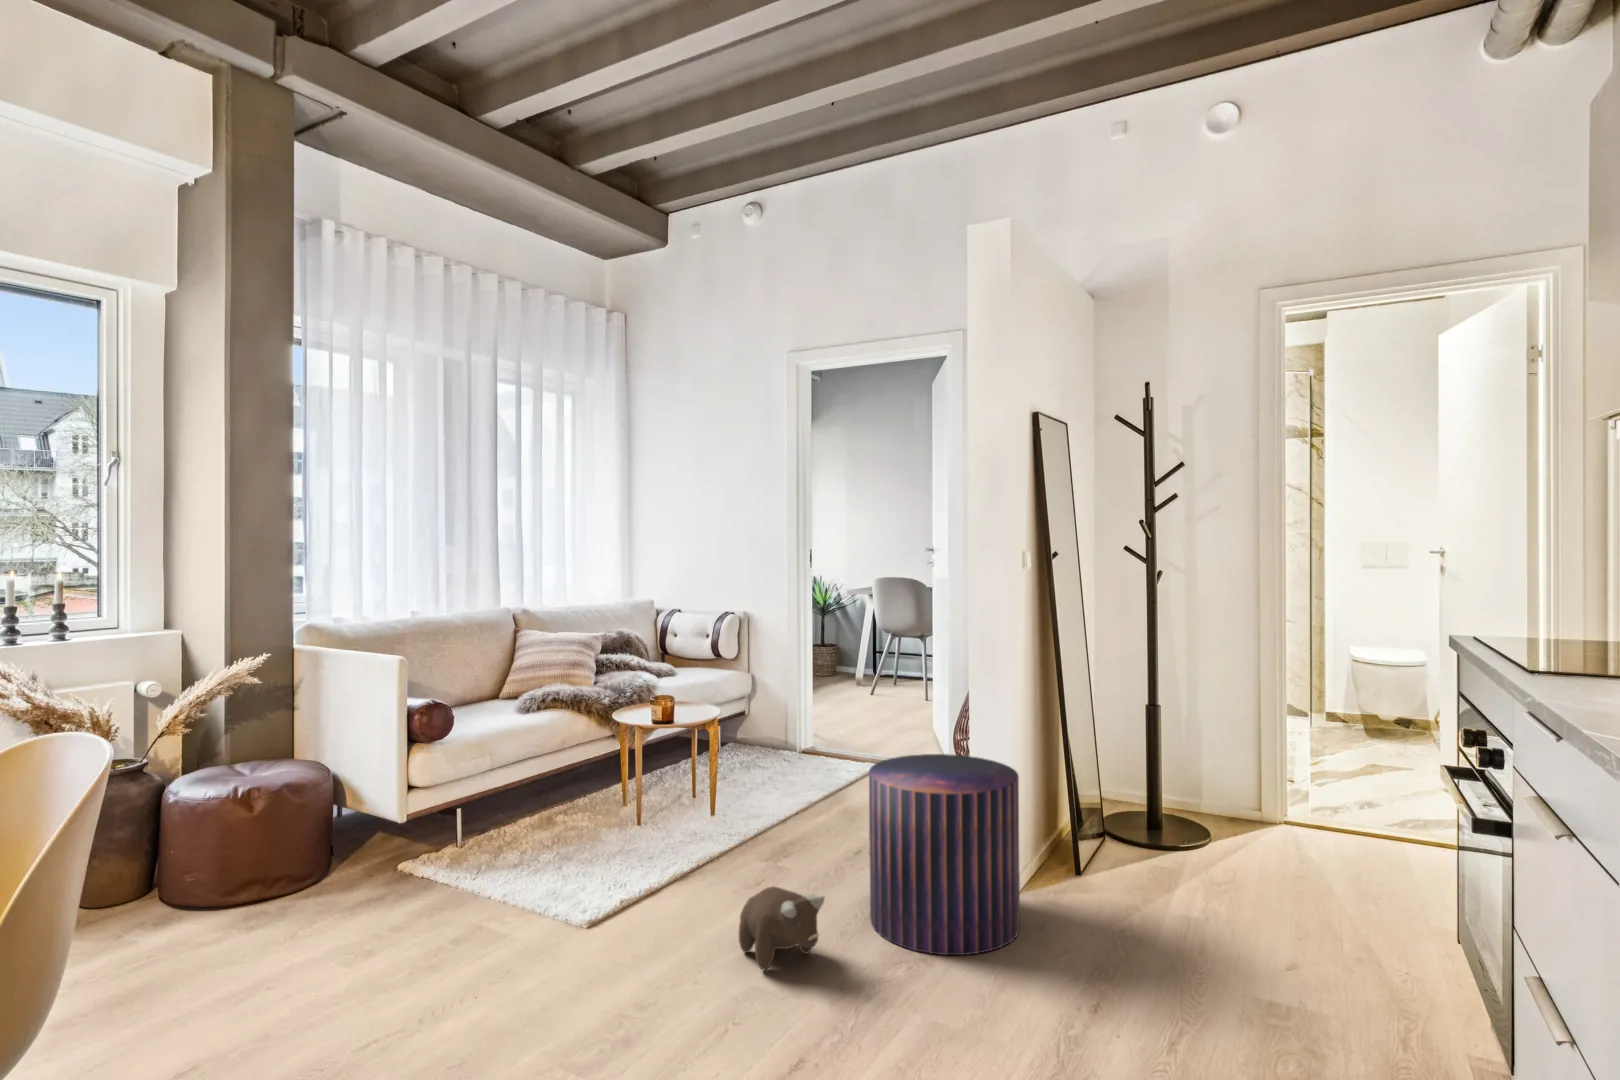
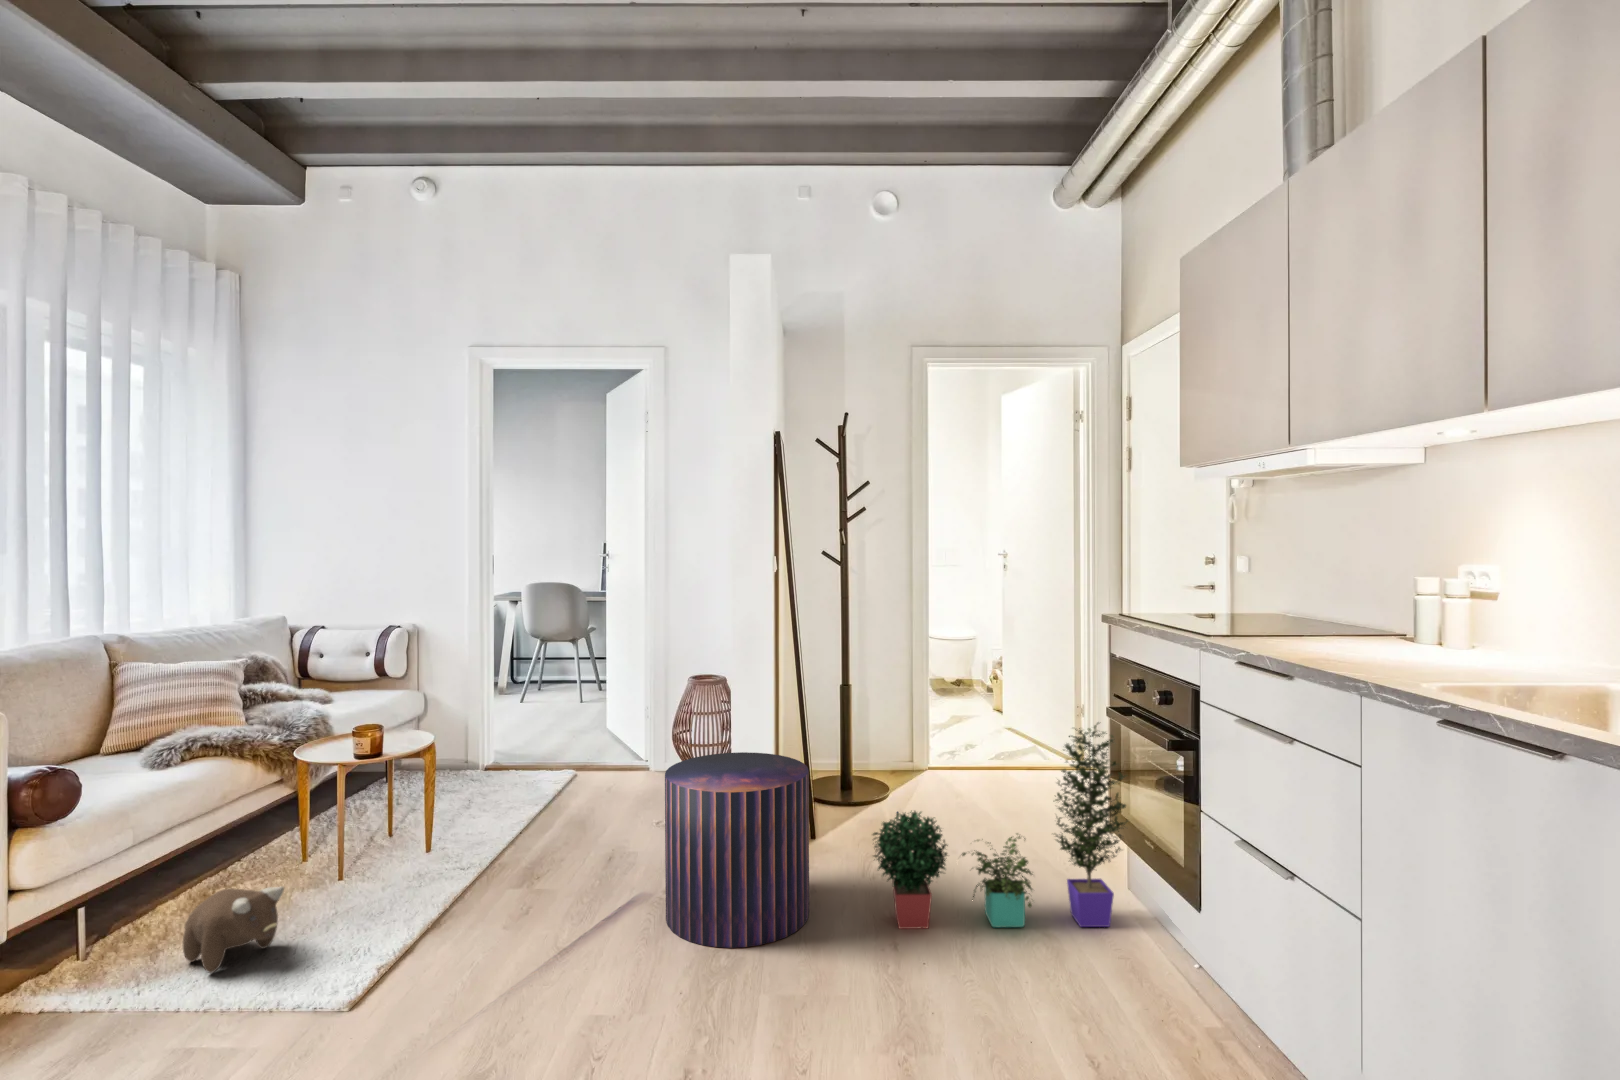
potted plant: none [1081,769,1433,1039] -> present [873,723,1127,929]
plush toy: present [739,887,825,970] -> present [183,886,284,973]

